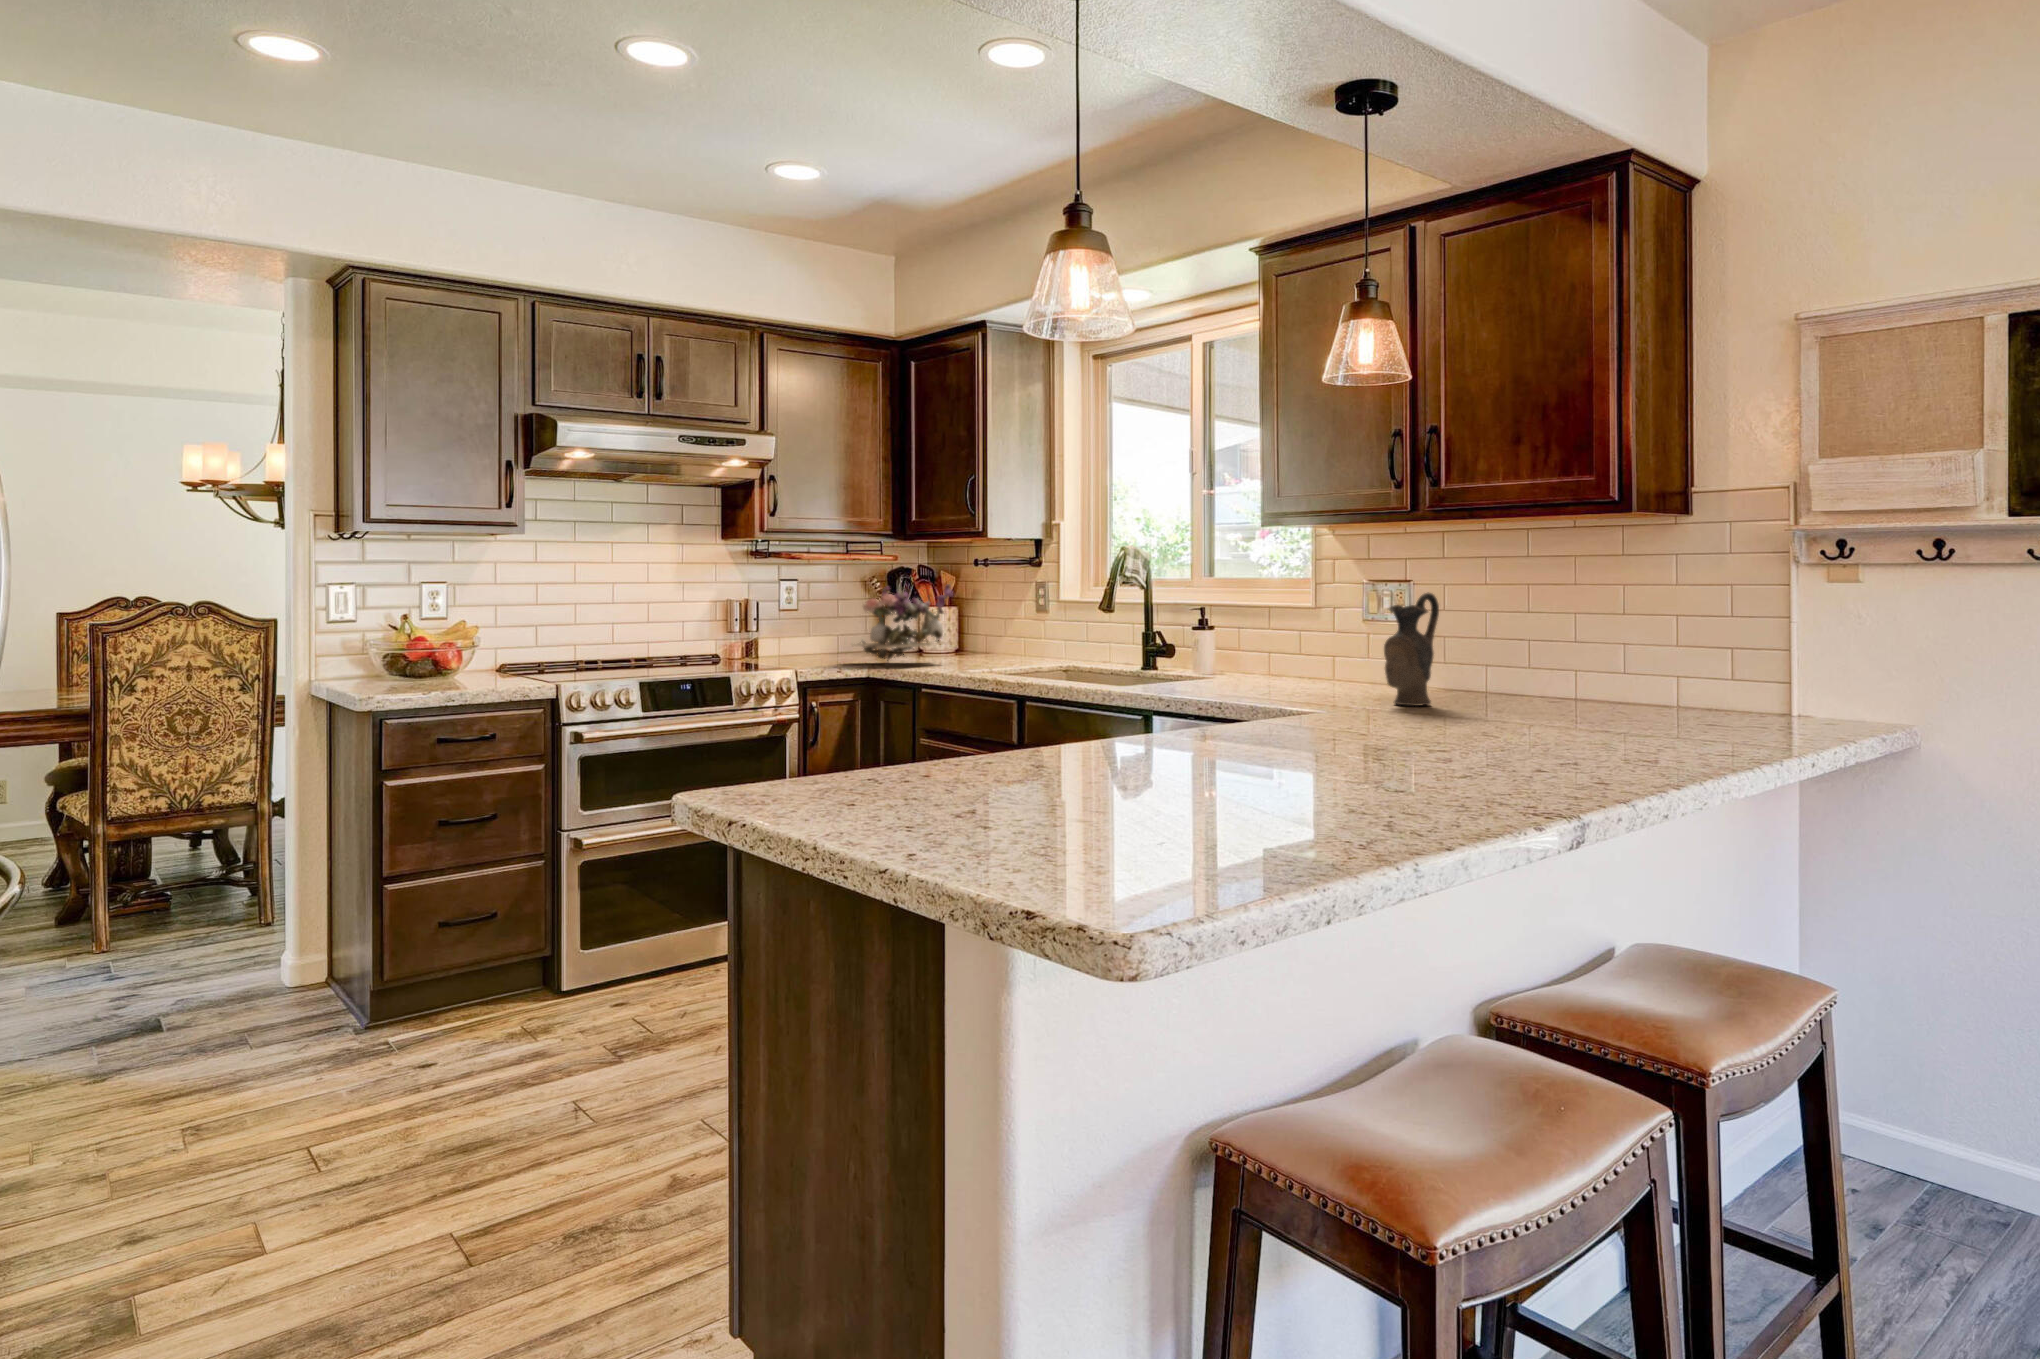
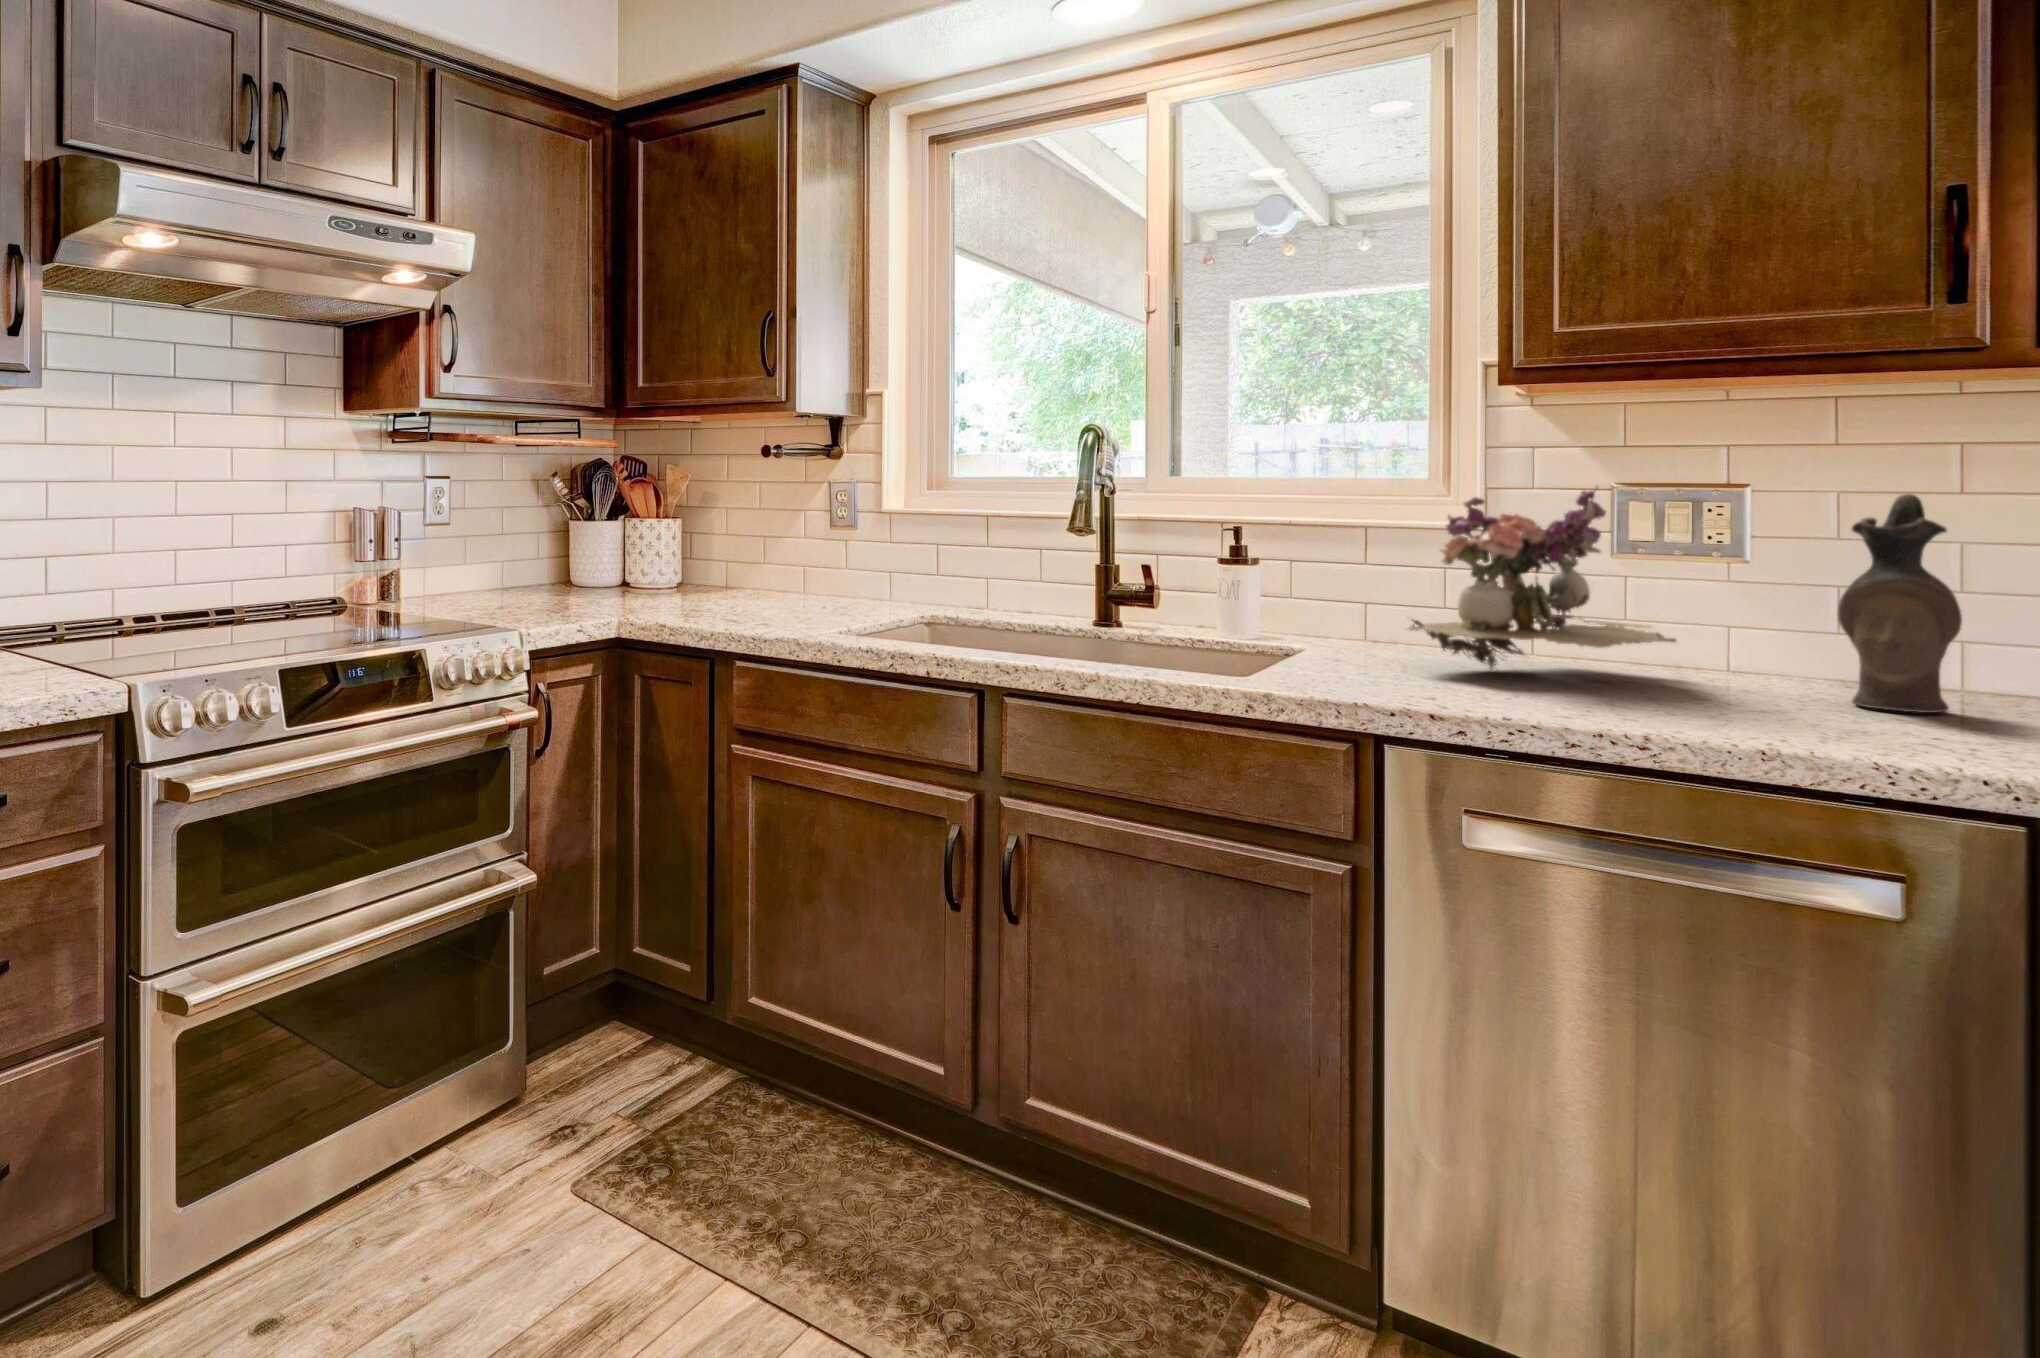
flower arrangement: present [855,584,953,661] -> present [1408,486,1676,669]

